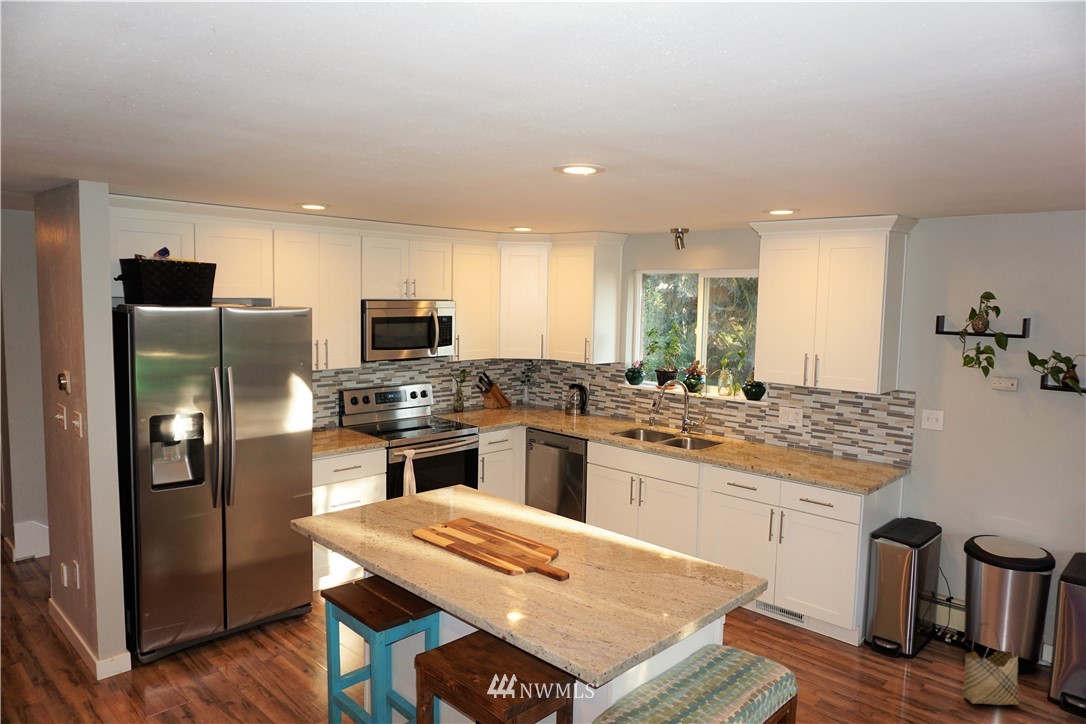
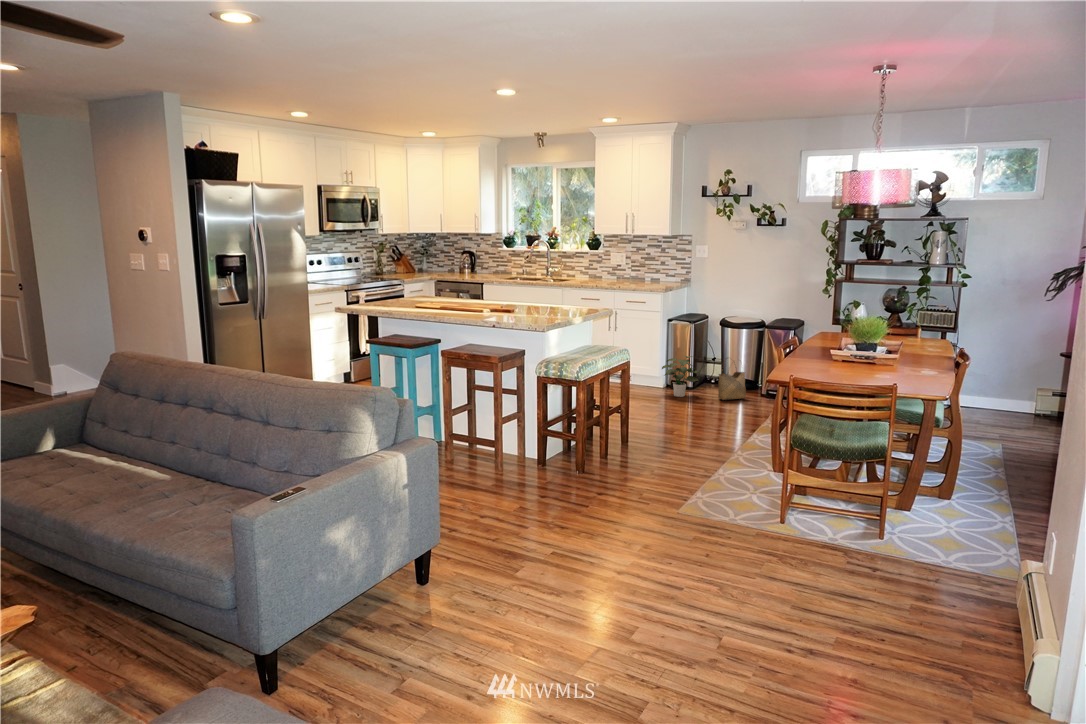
potted plant: none [854,603,927,679] -> present [662,356,700,397]

